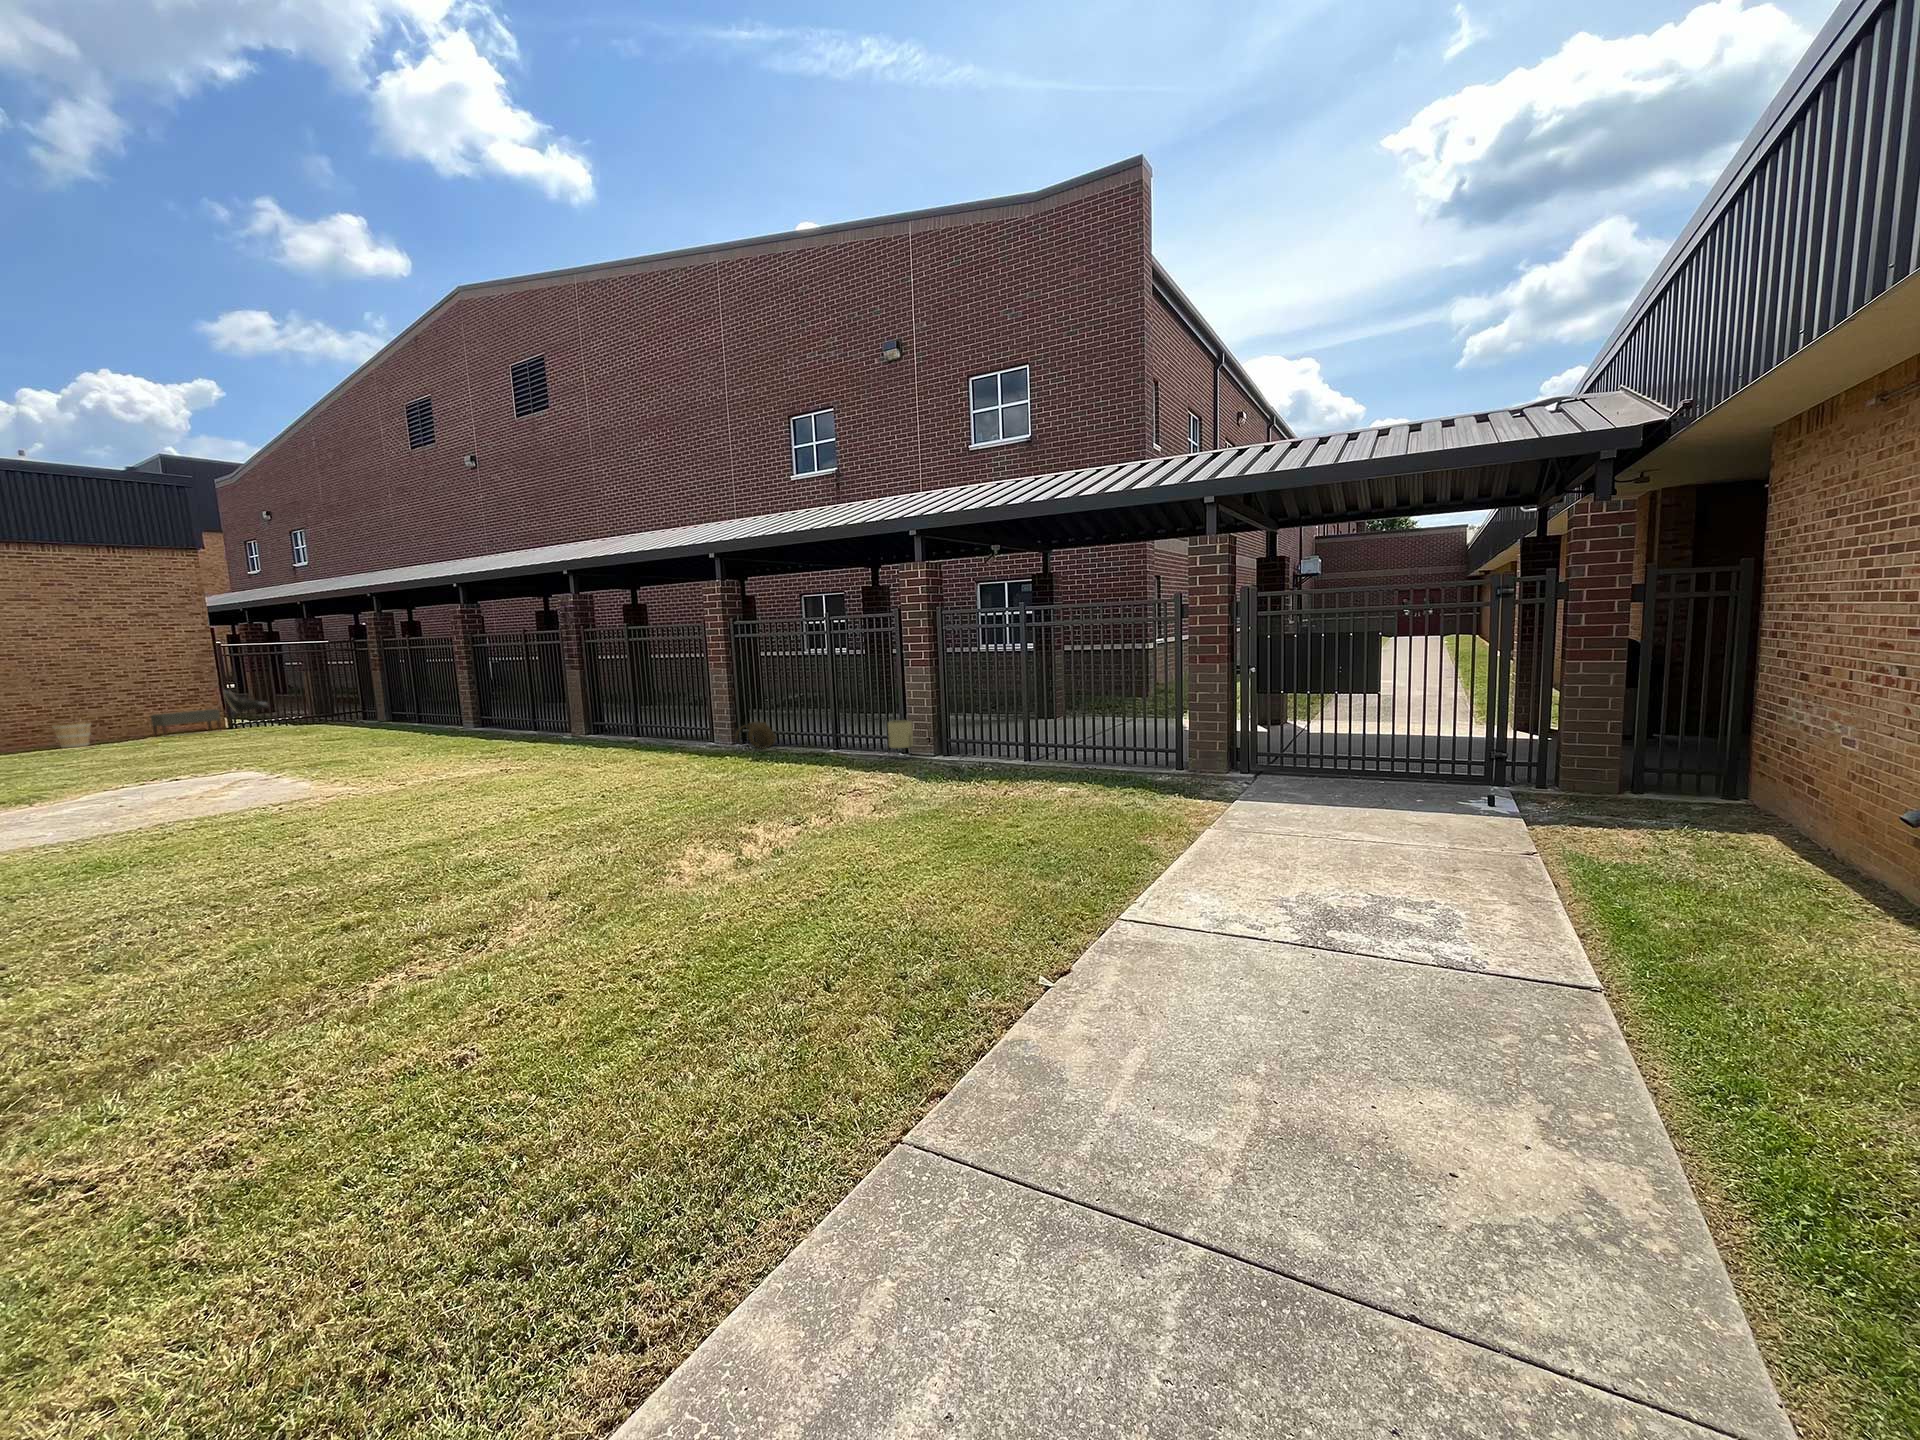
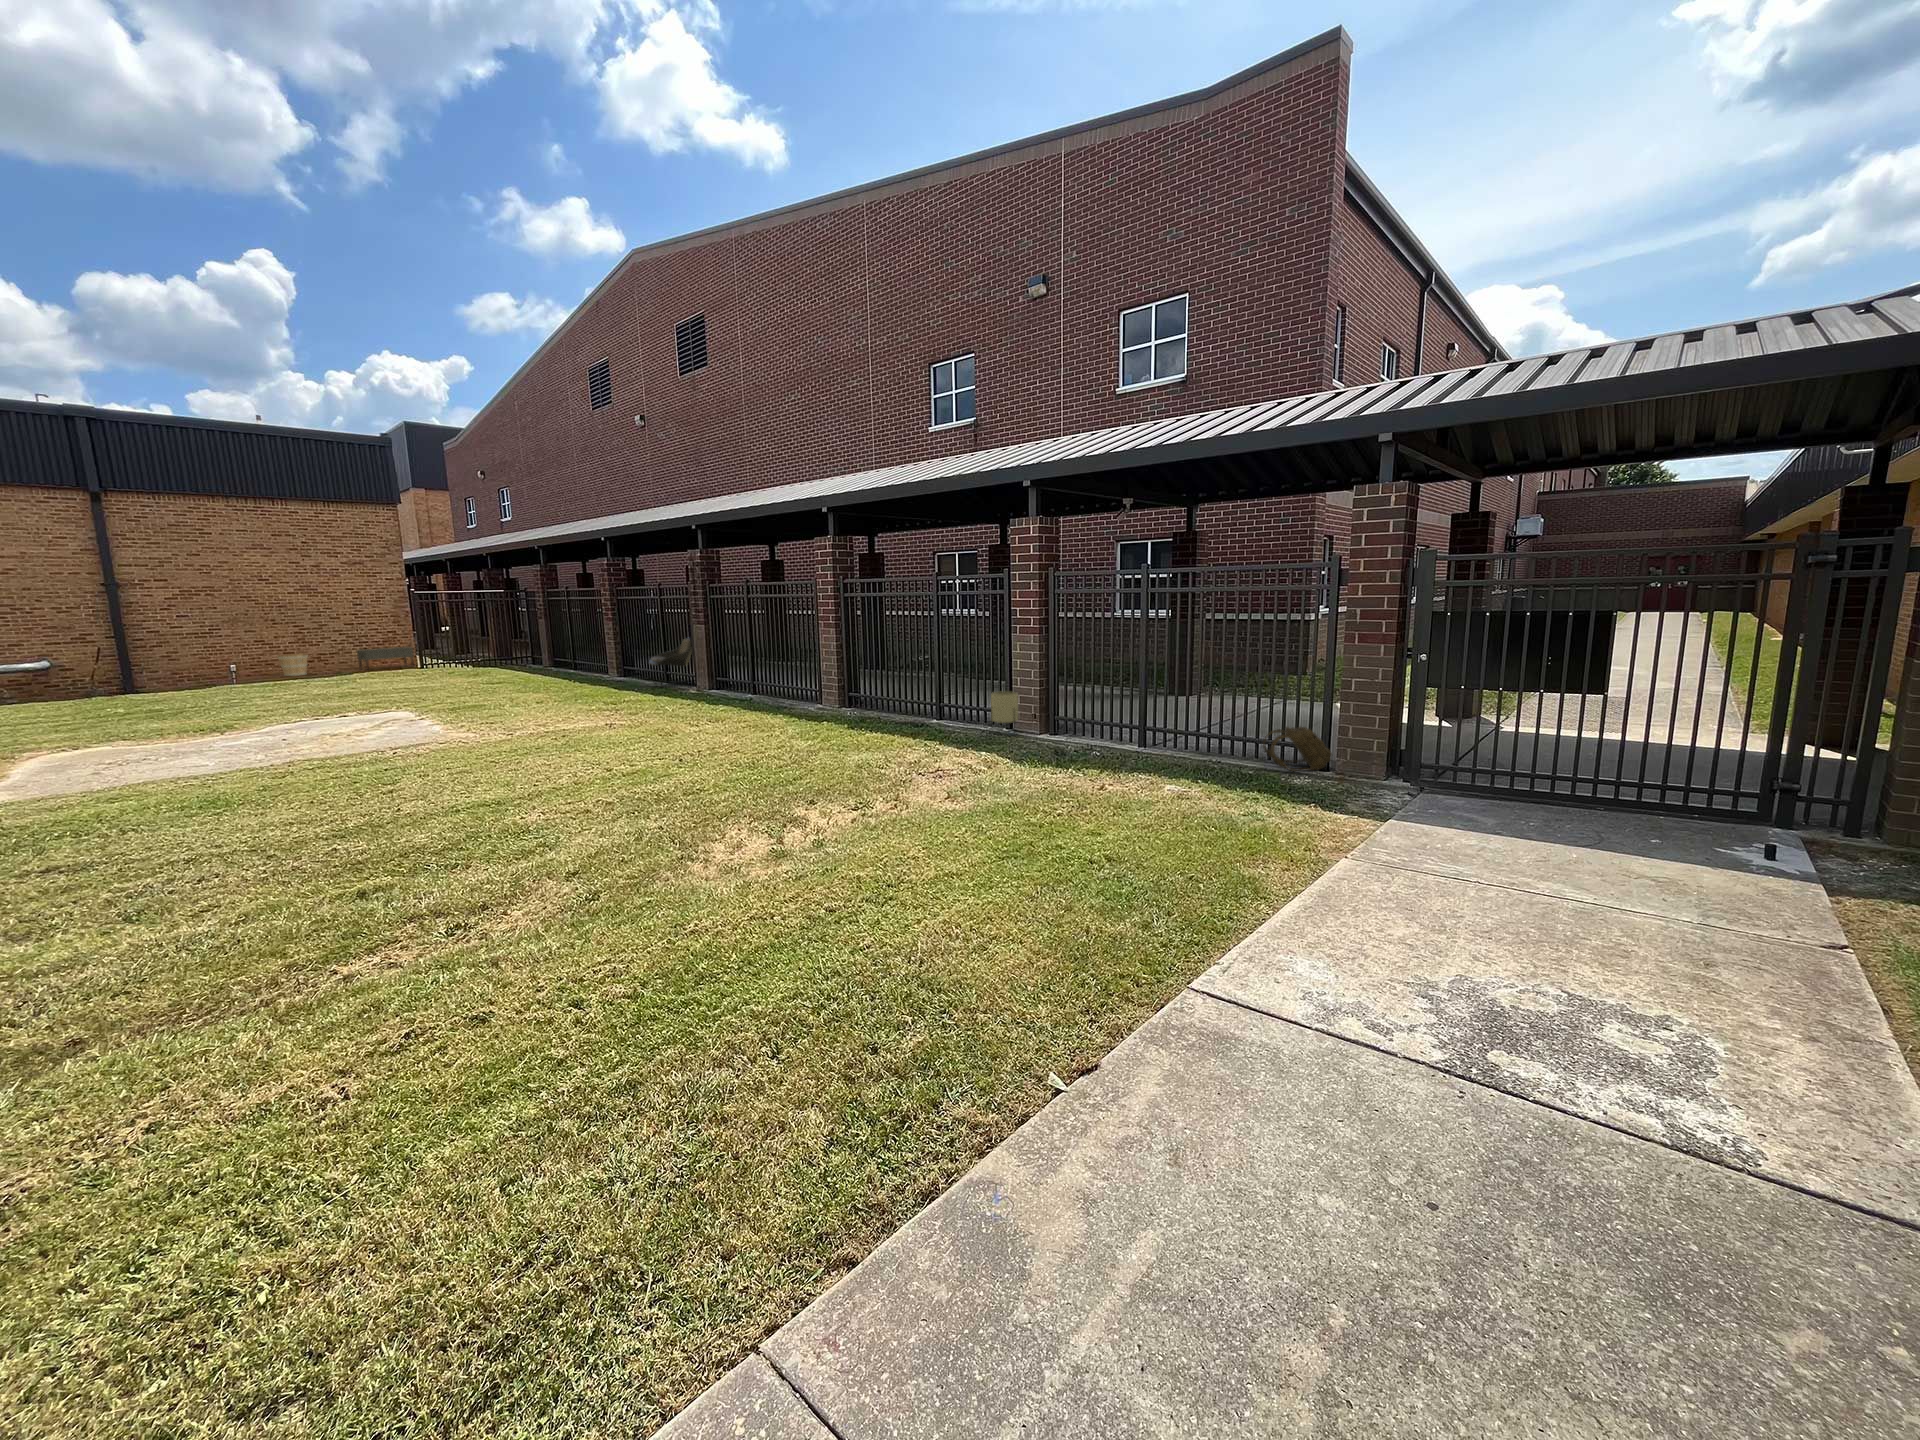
lounge chair: present [223,690,269,726] -> present [649,637,694,683]
backpack: present [736,721,776,749] -> present [1263,727,1332,772]

